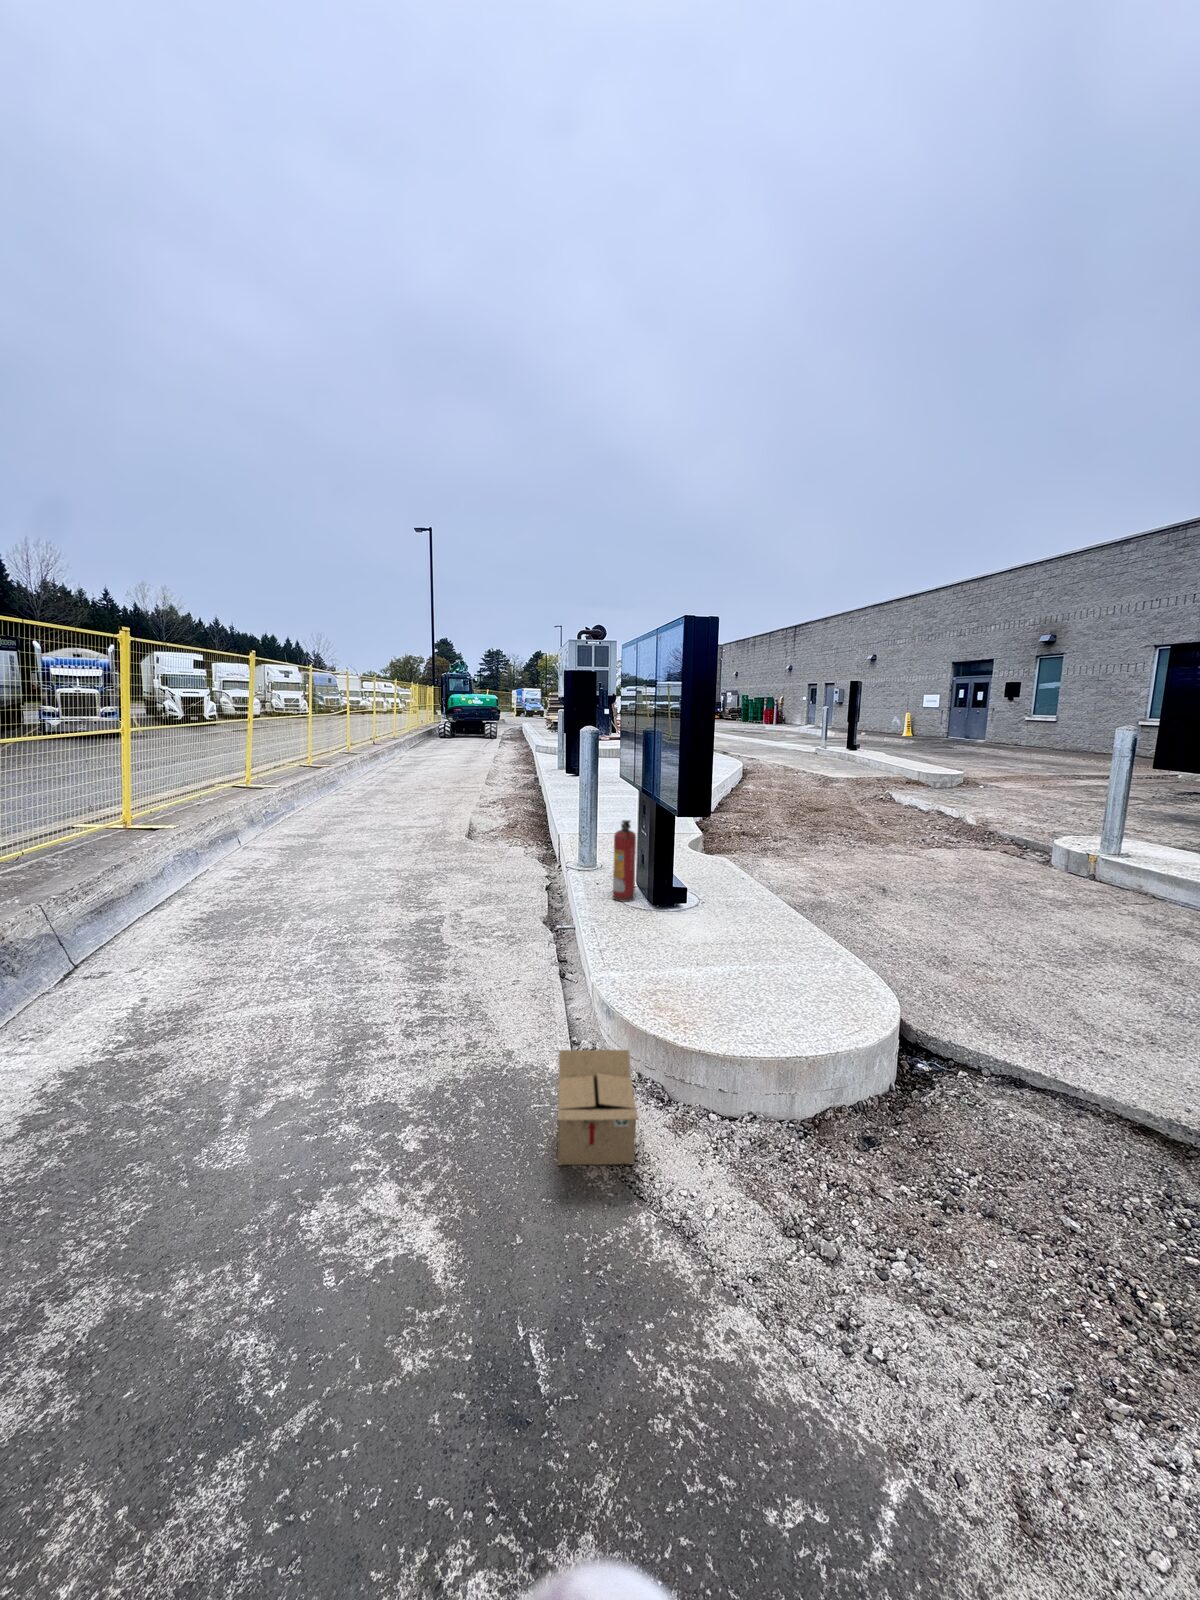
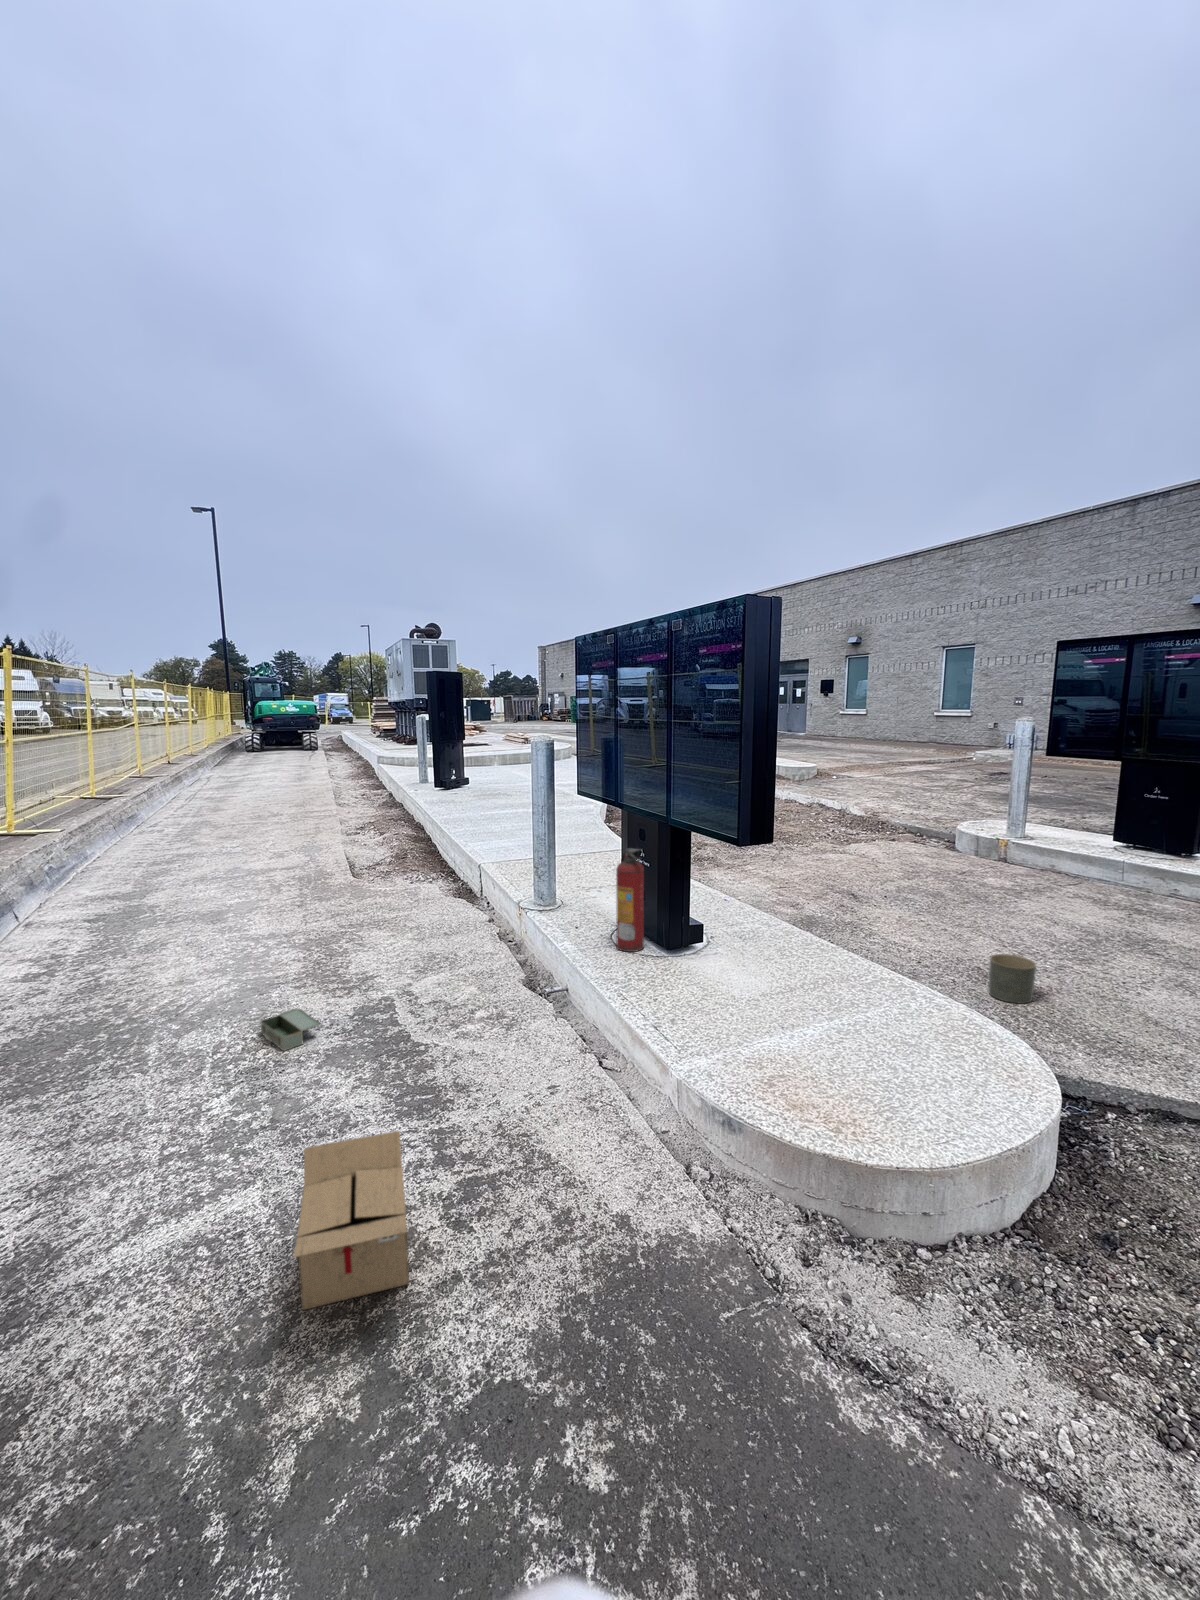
toolbox: none [350,914,387,938] -> present [261,1008,320,1051]
planter: none [921,935,962,977] -> present [989,954,1036,1003]
cardboard box: present [557,1050,638,1165] -> present [293,1131,409,1310]

